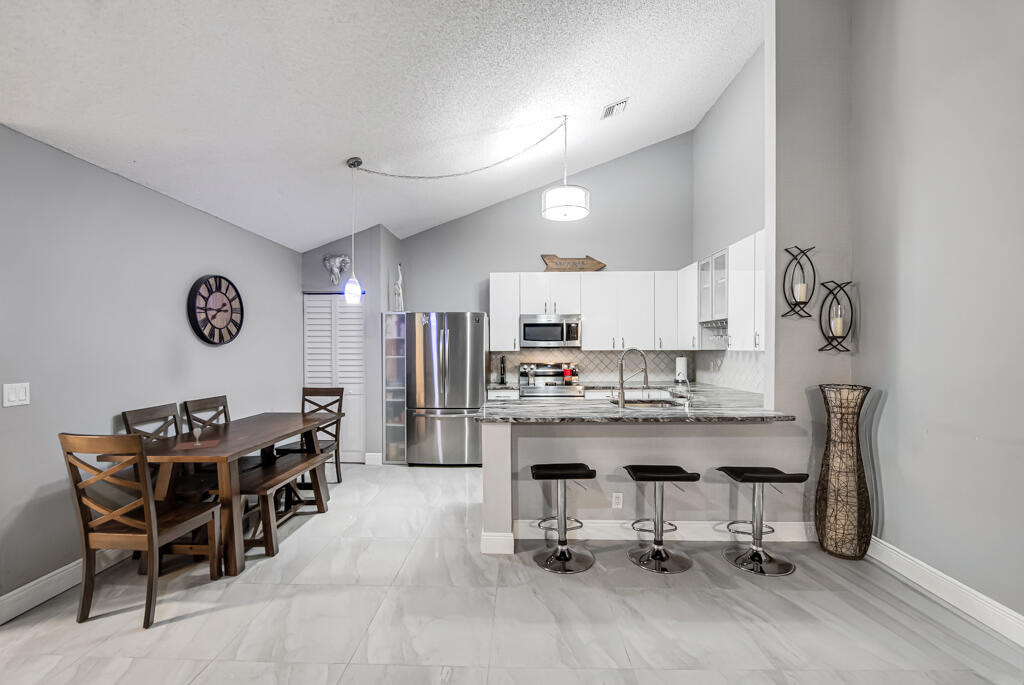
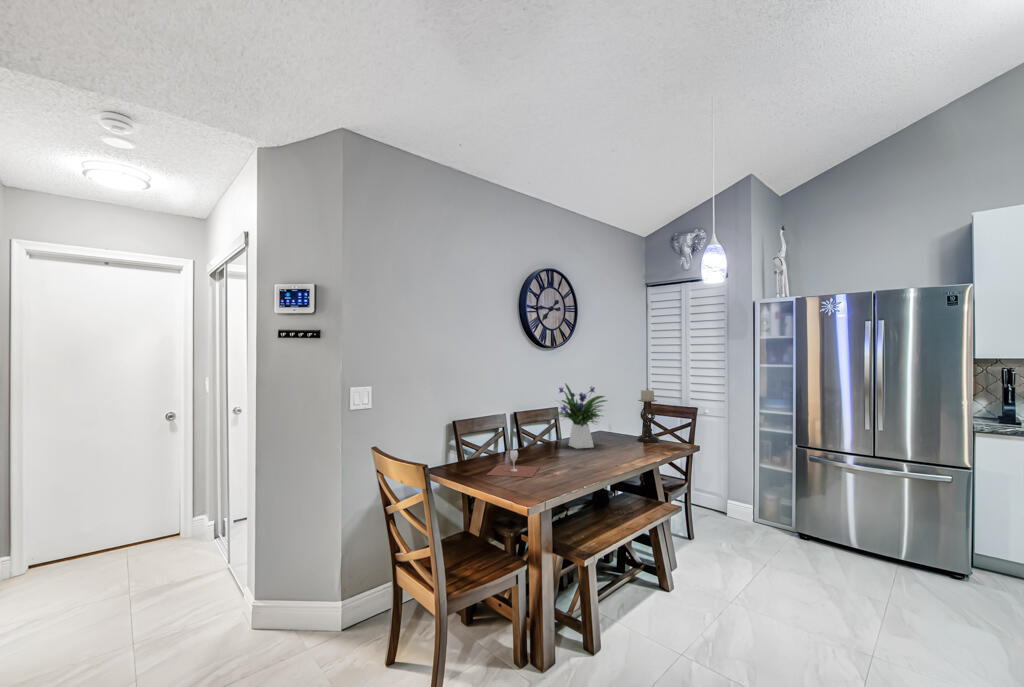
flower arrangement: none [221,373,276,426] -> present [557,384,607,449]
candle holder: none [297,375,316,416] -> present [636,388,659,443]

